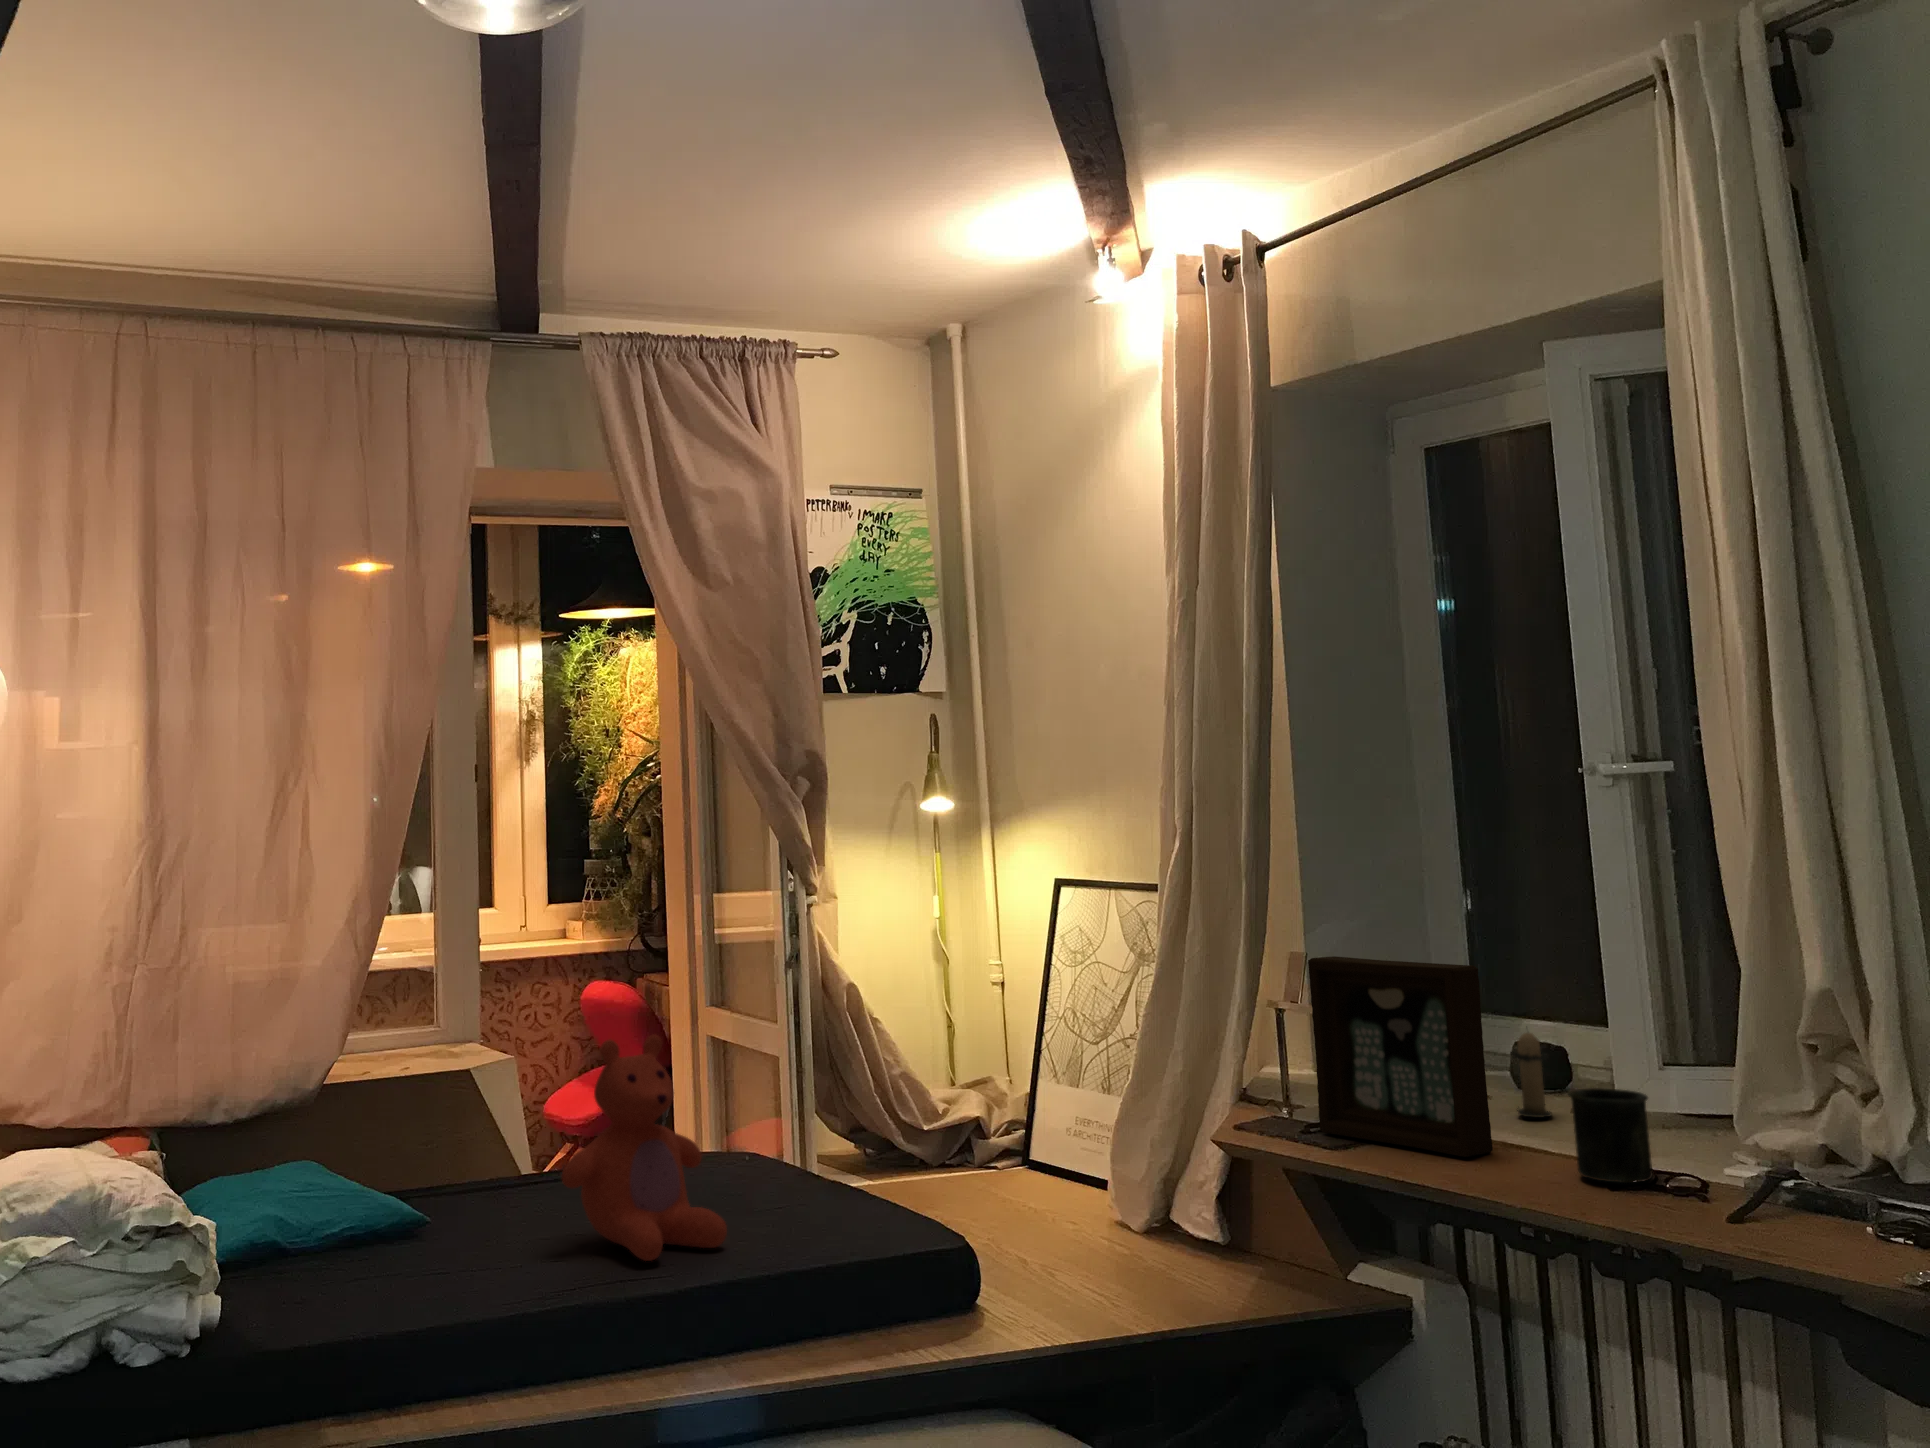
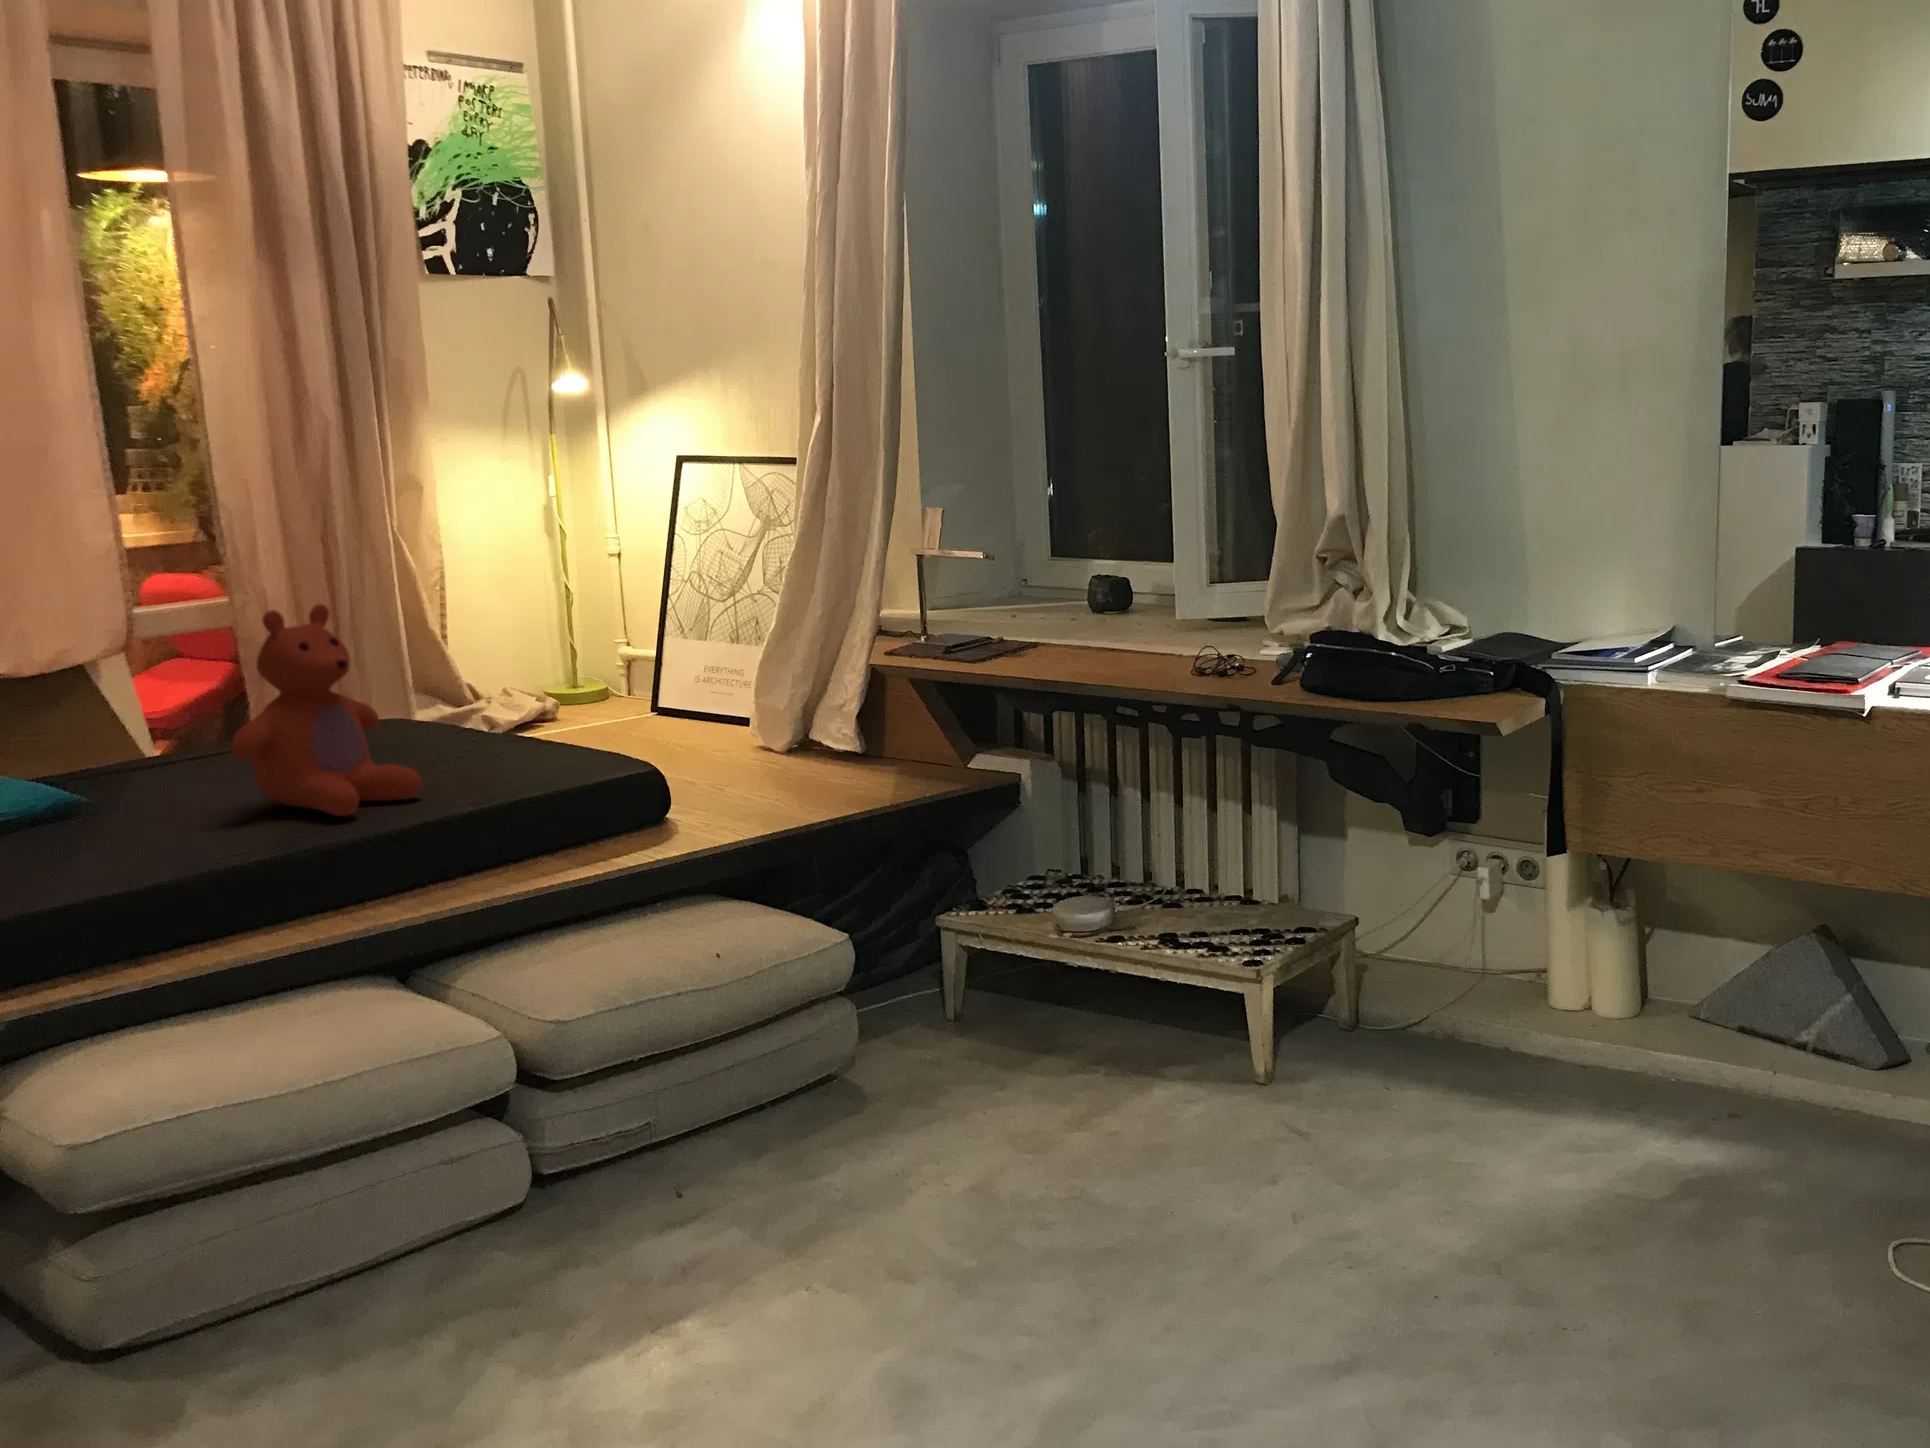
picture frame: present [1308,956,1493,1157] -> none [949,511,1091,659]
candle: present [1511,1032,1551,1118] -> none [1093,561,1128,631]
mug: present [1568,1088,1653,1183] -> none [1155,598,1210,664]

